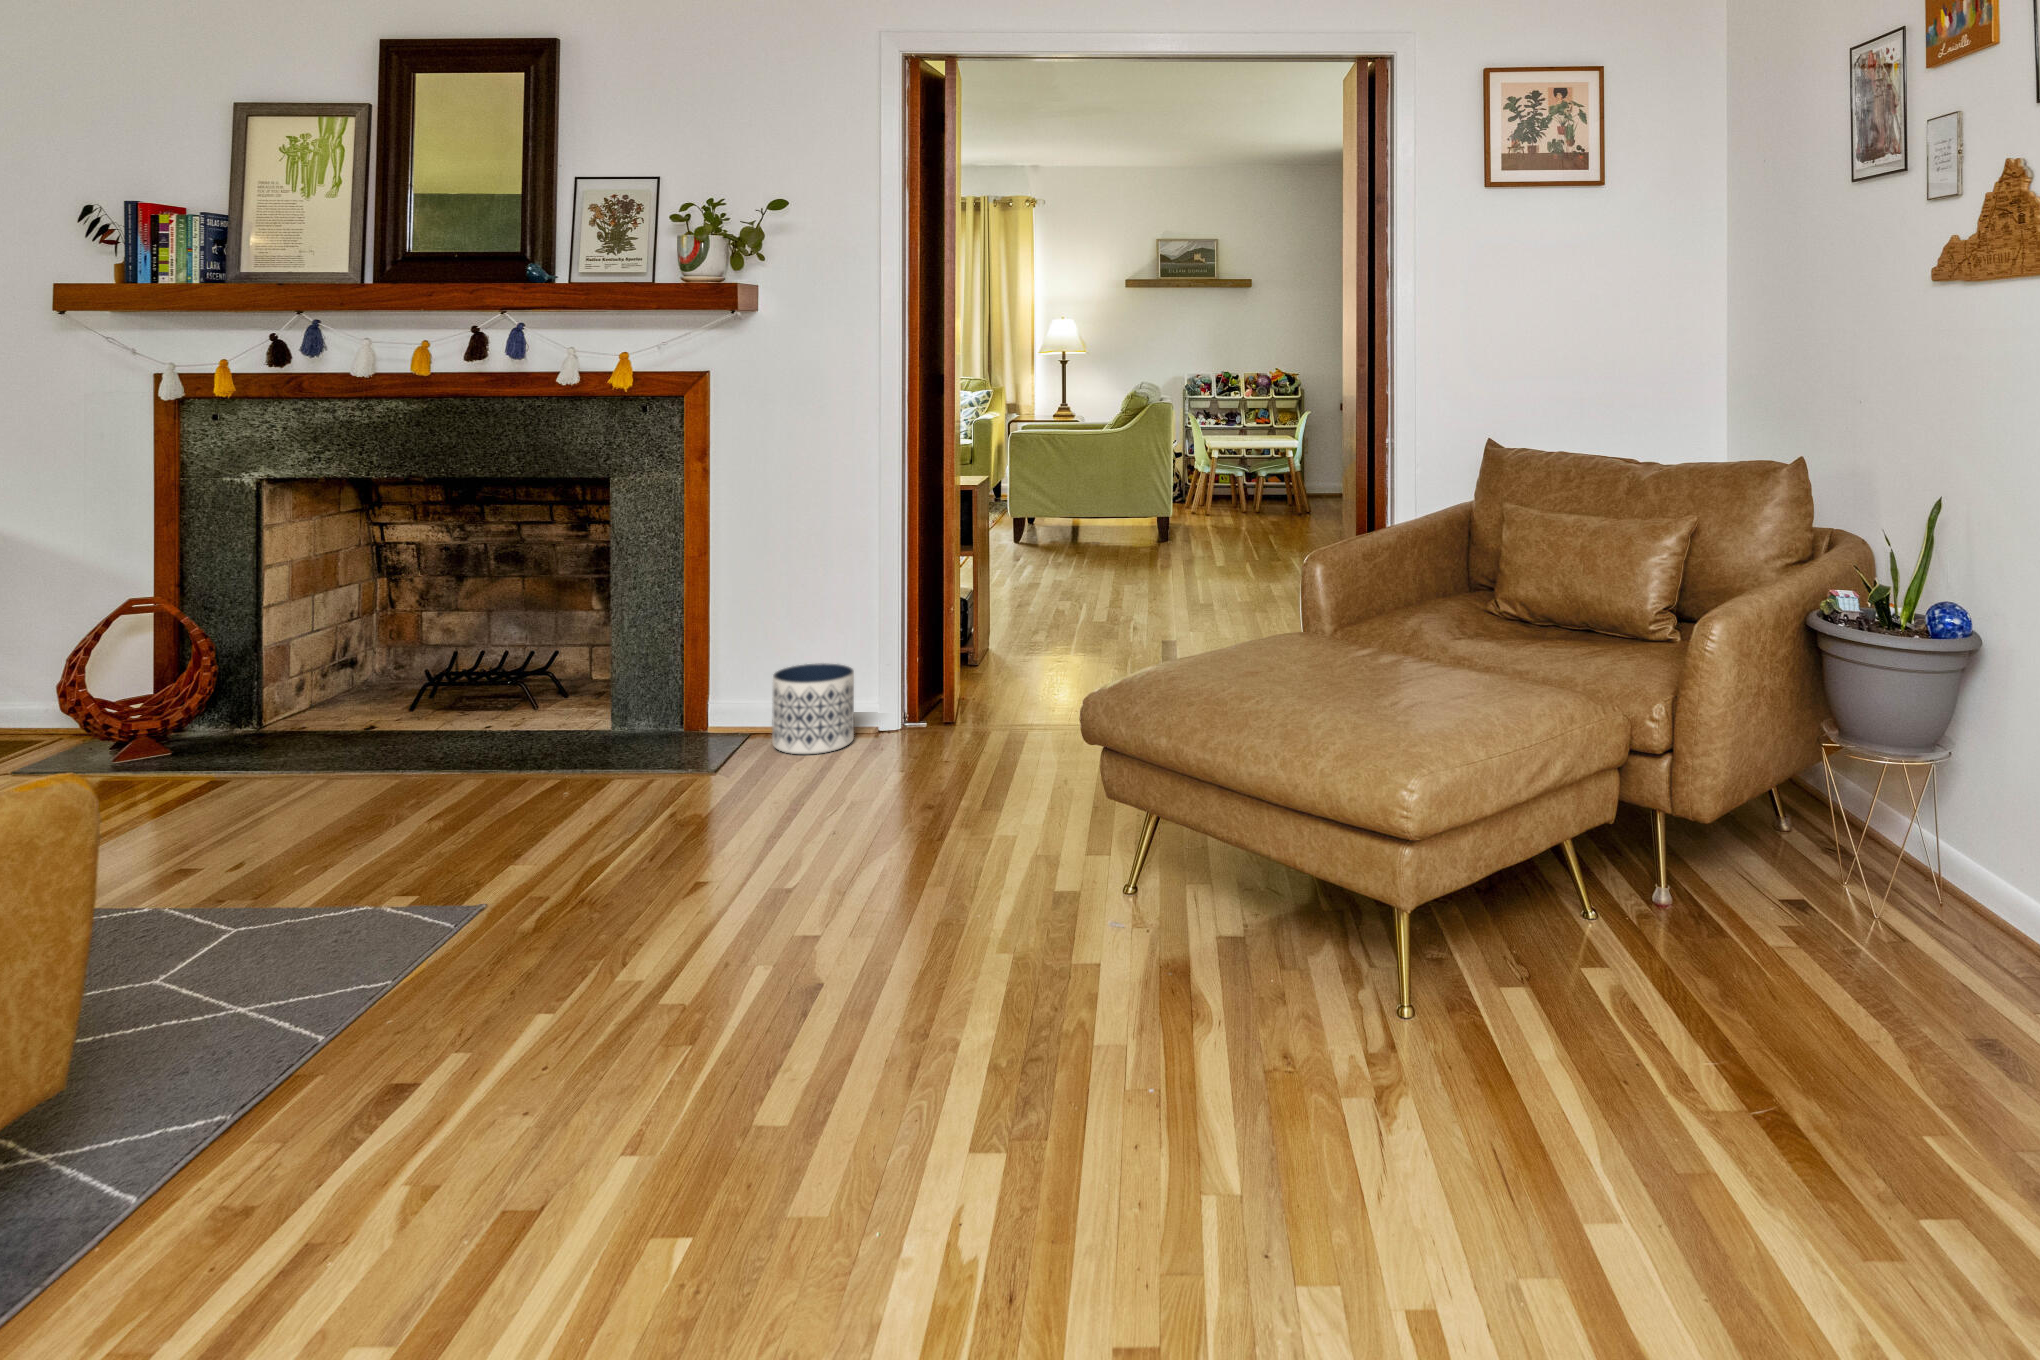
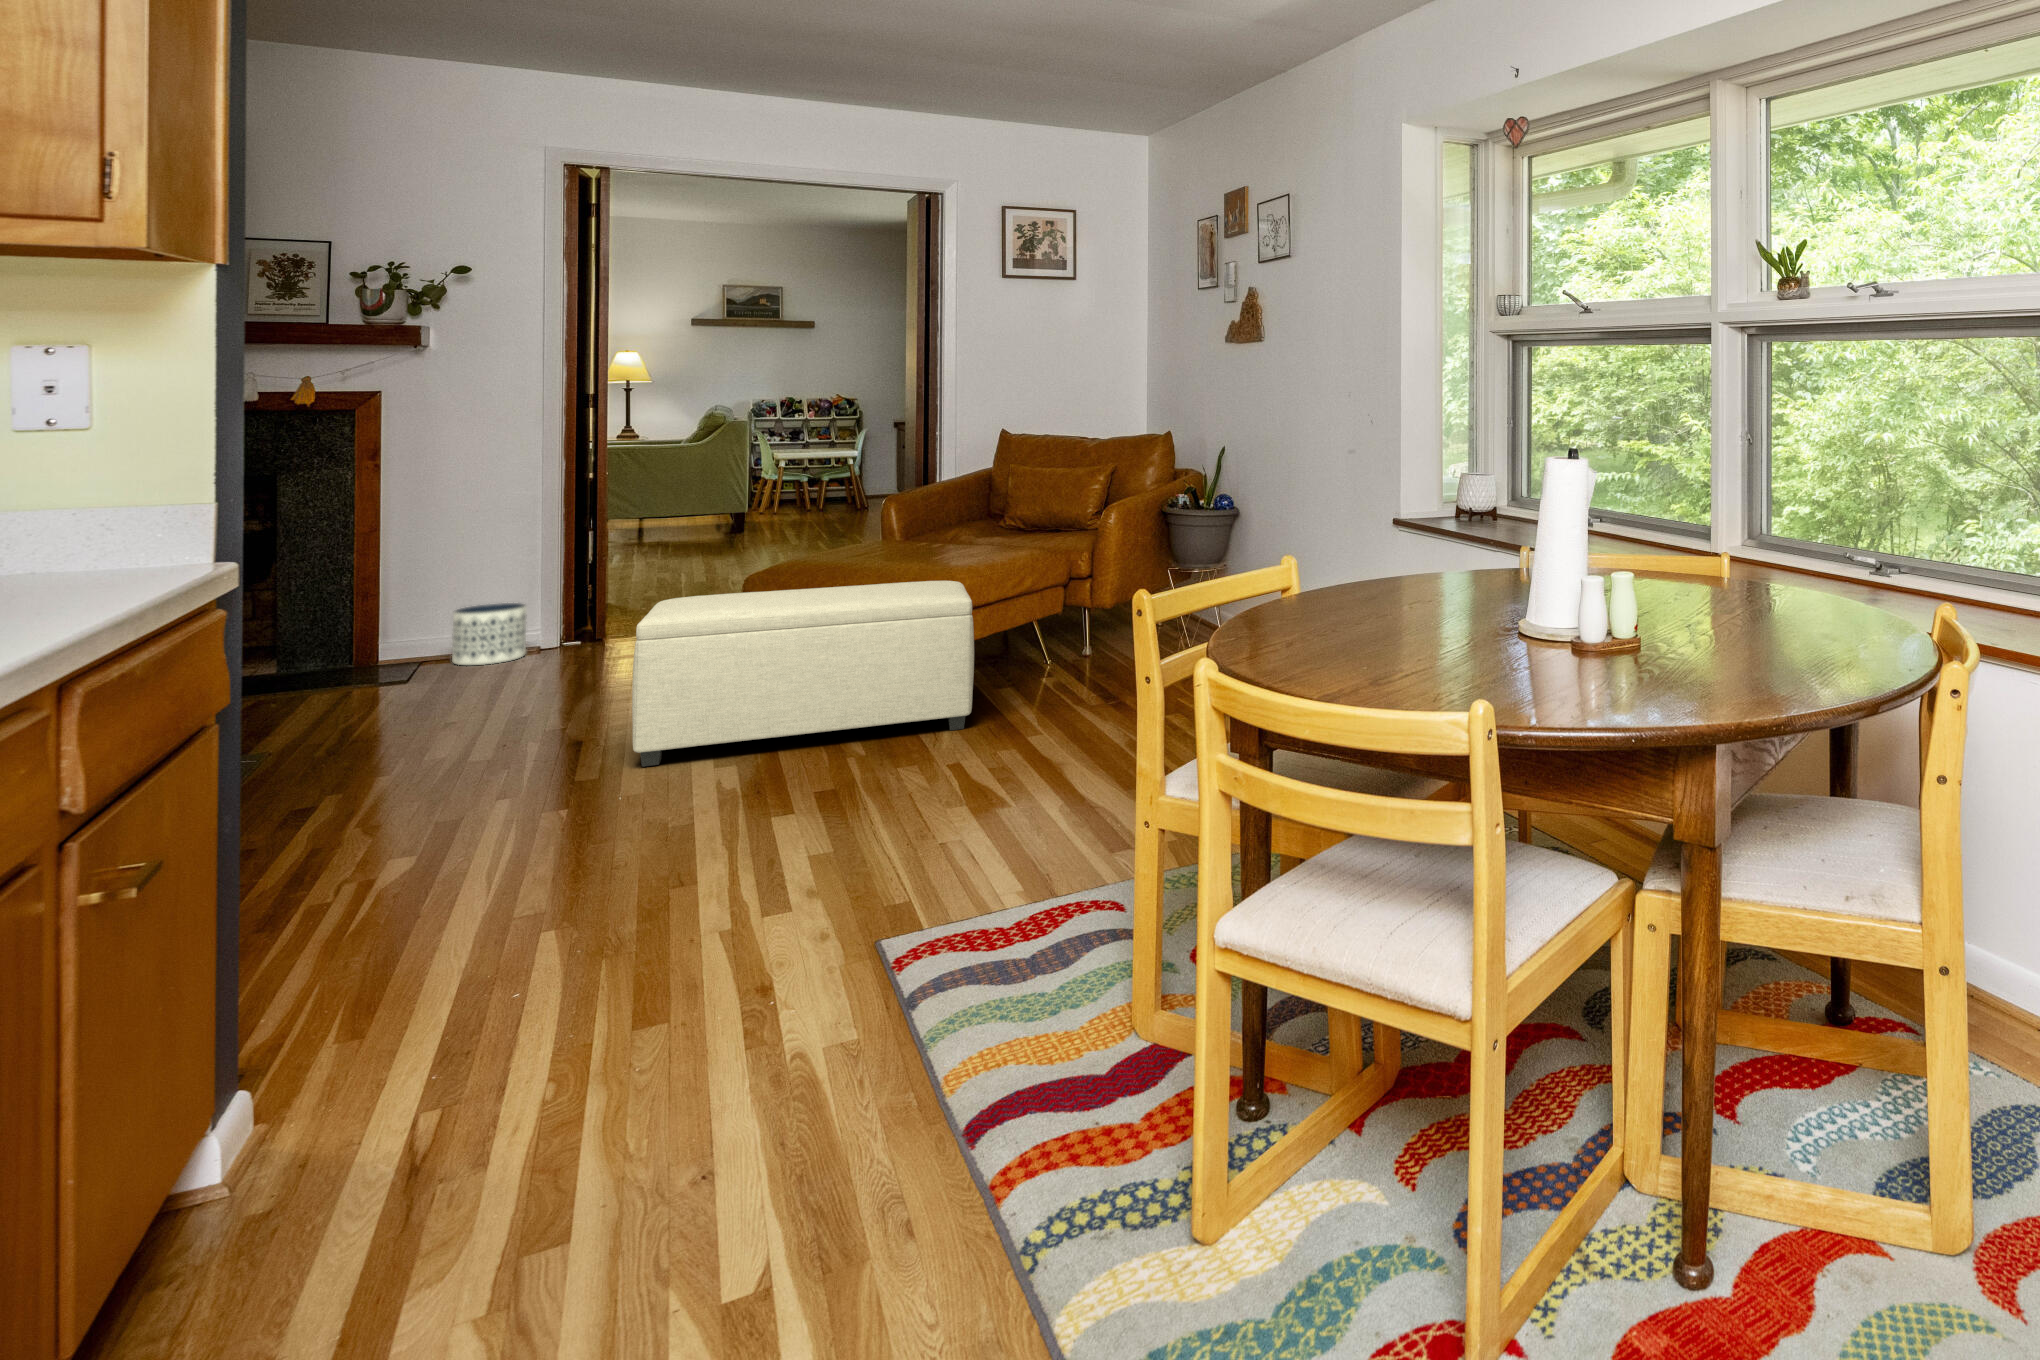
ottoman: none [780,790,1465,1244] -> present [632,581,974,767]

